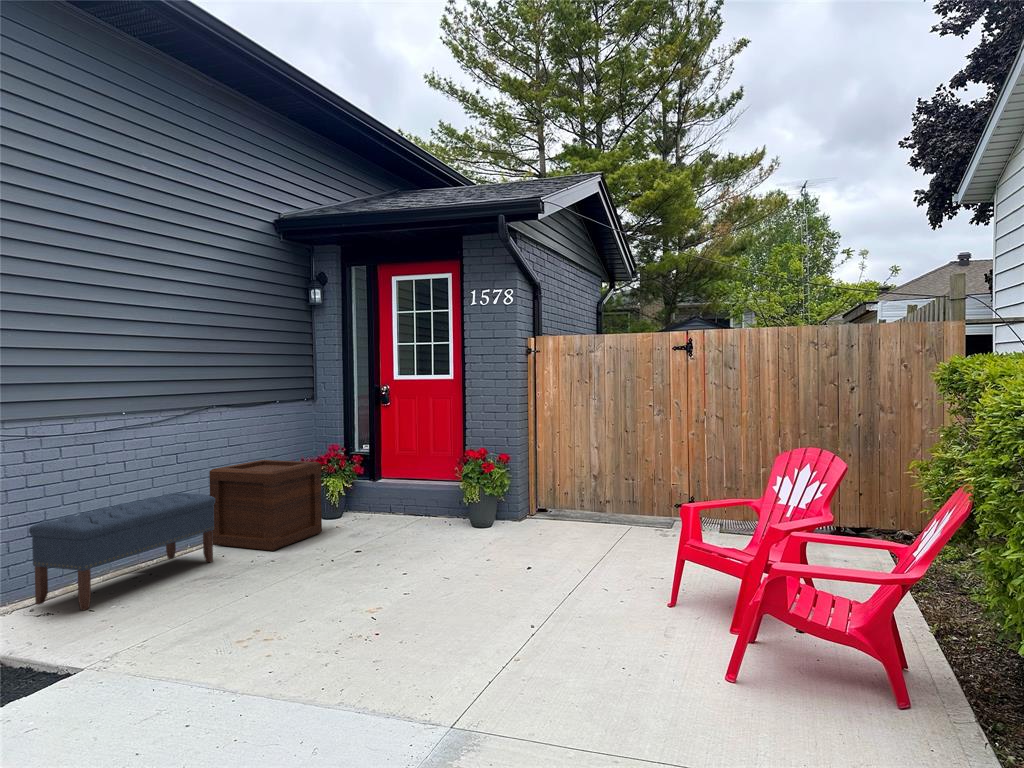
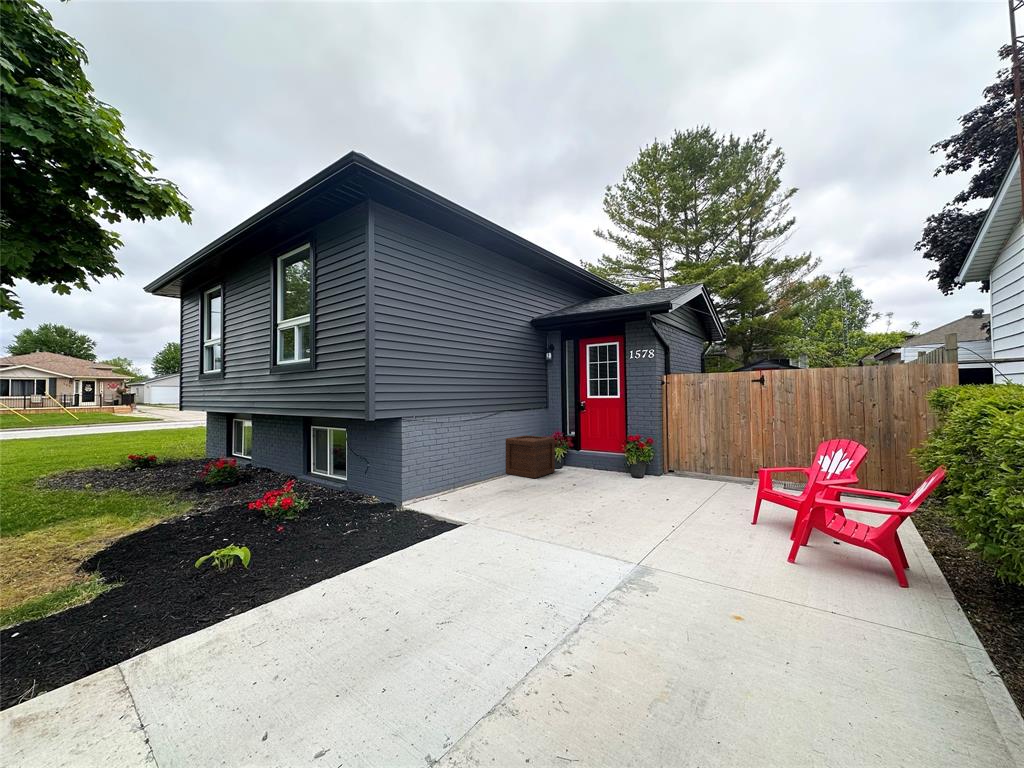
bench: present [29,493,215,610] -> none [444,448,511,495]

